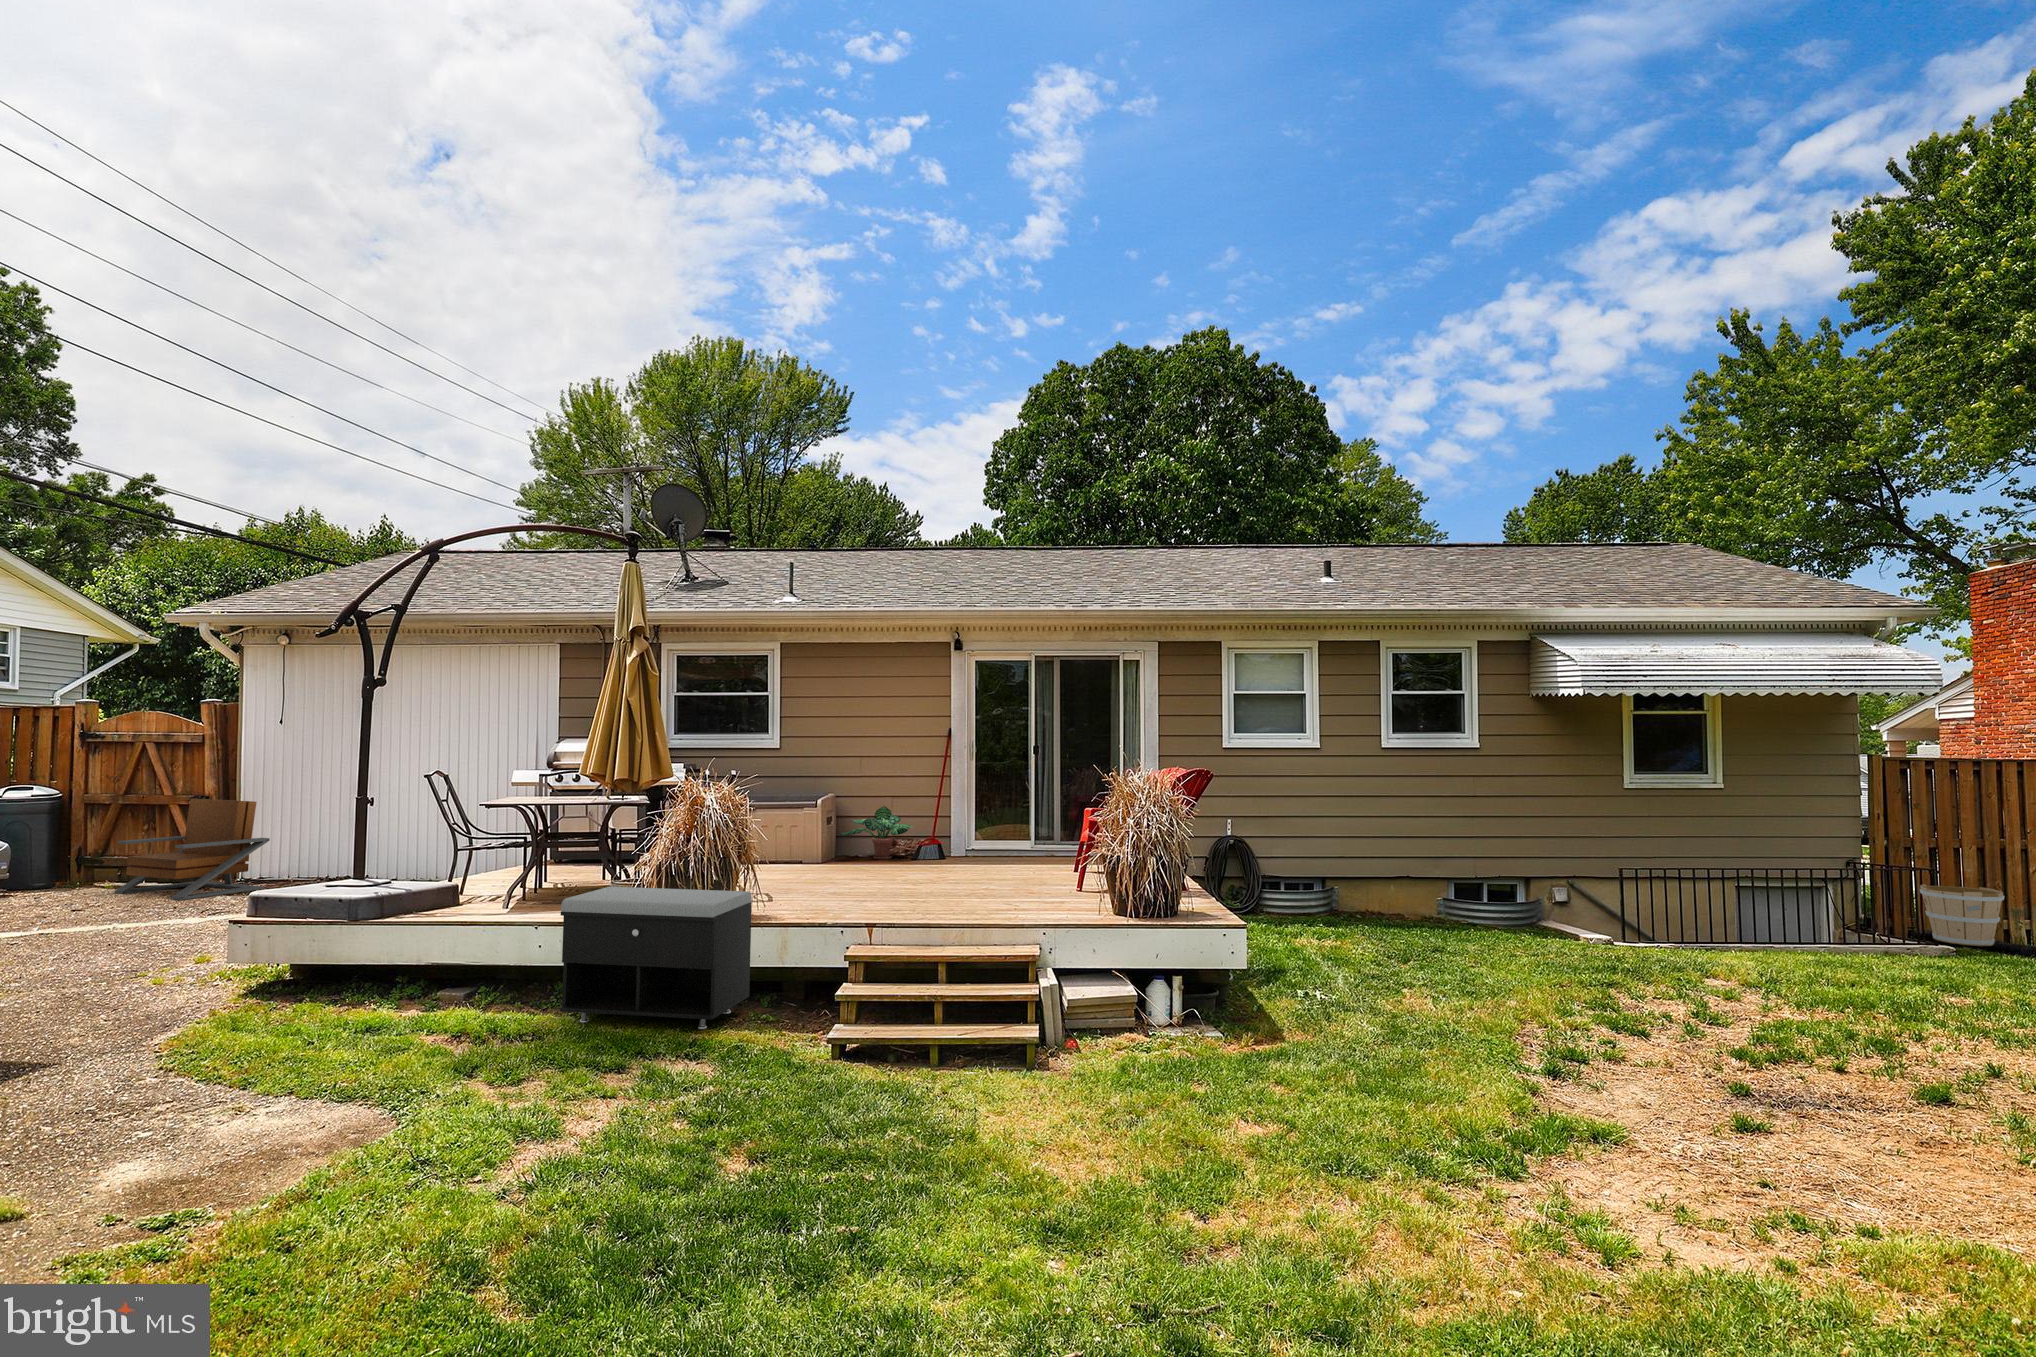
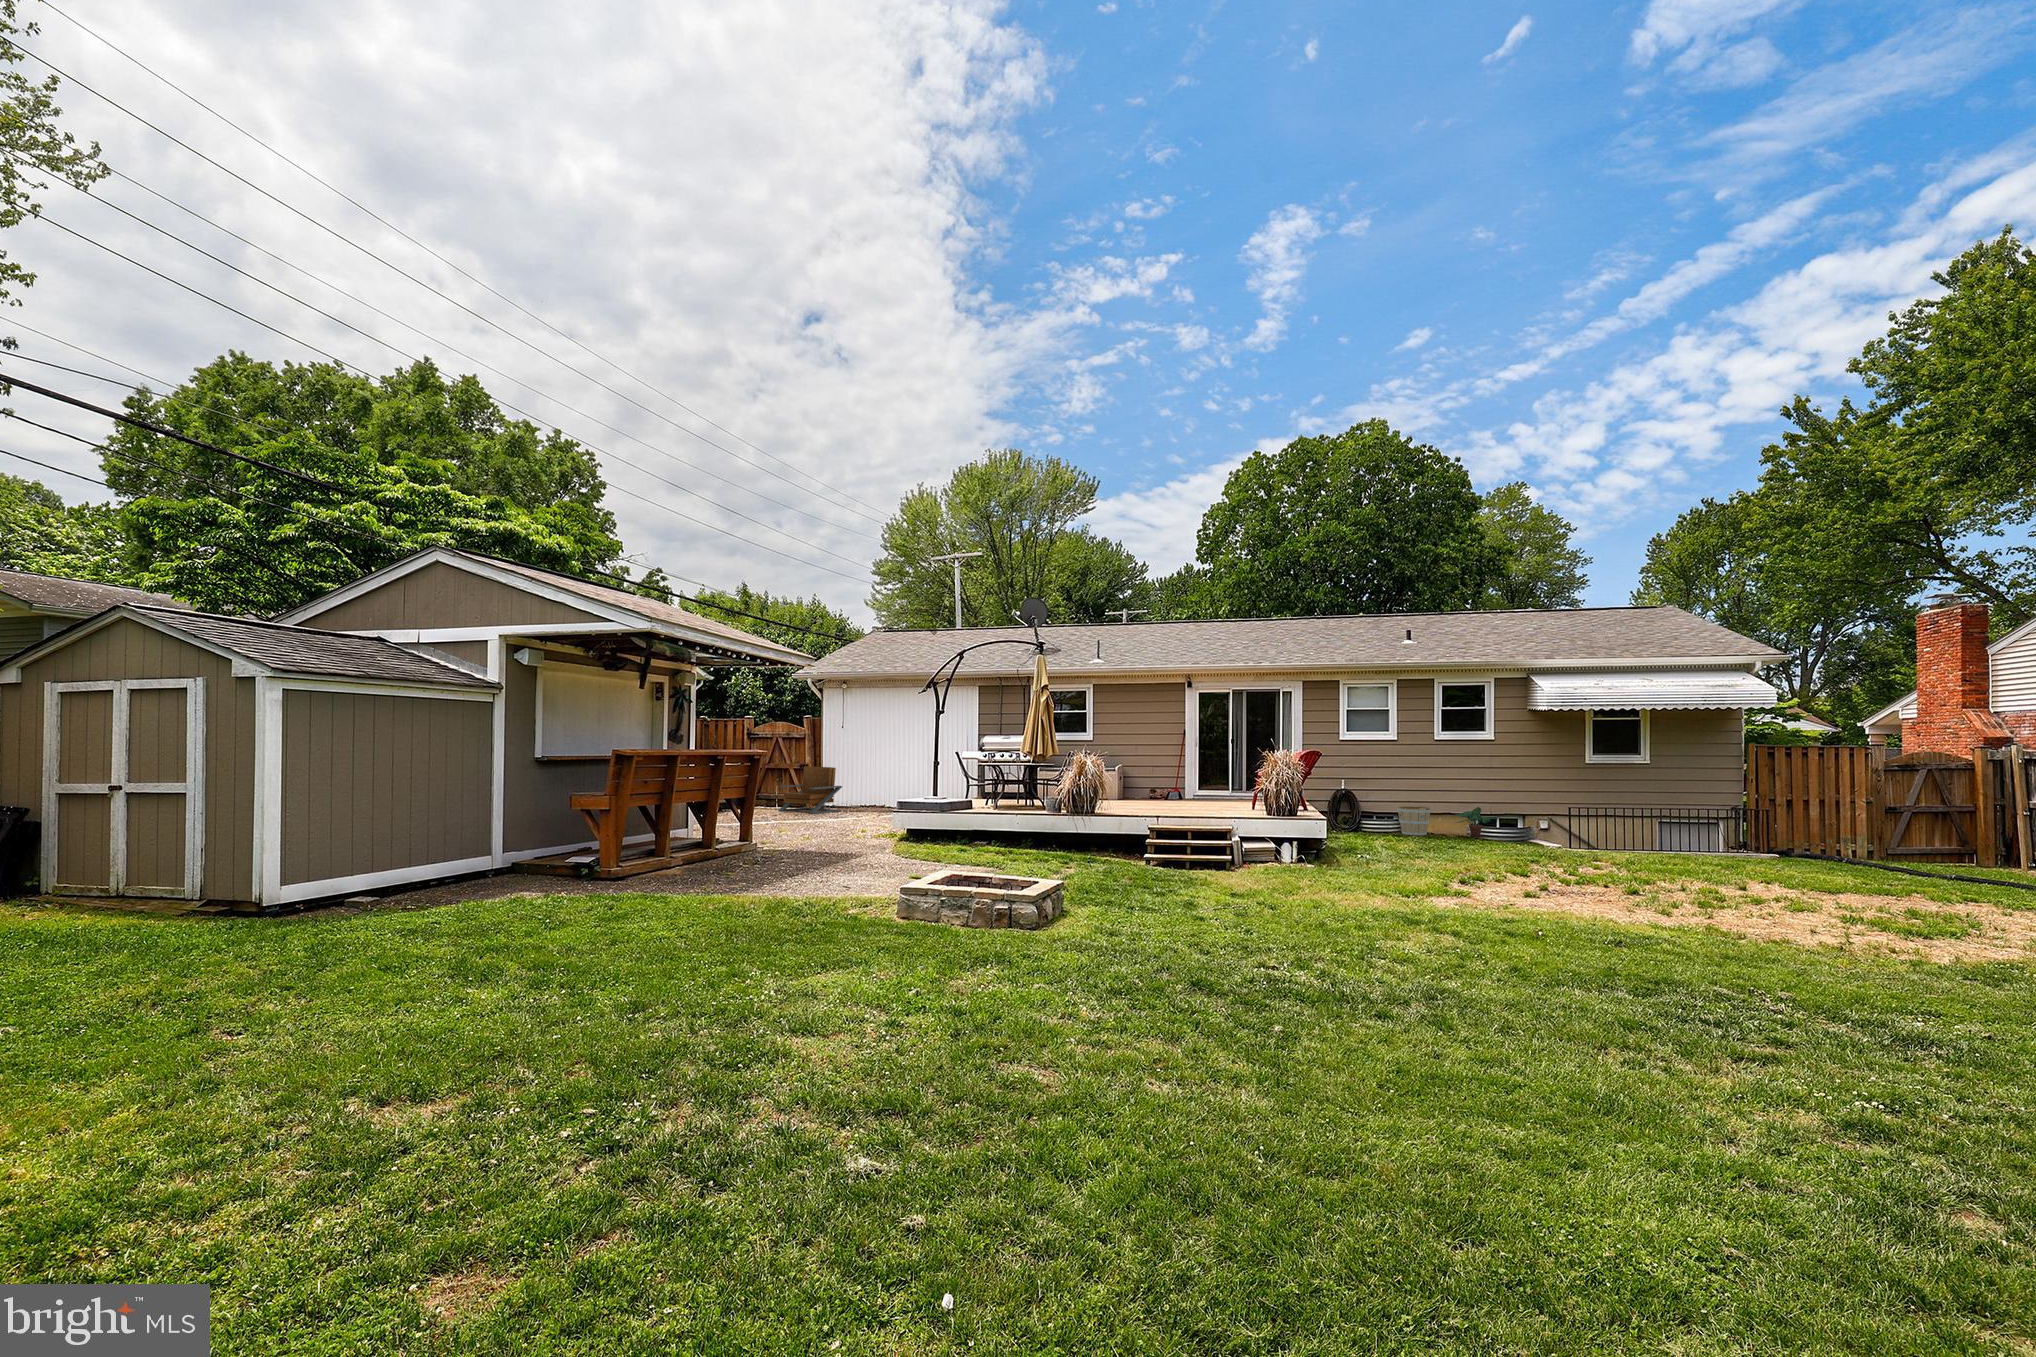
potted plant: present [840,806,912,859] -> present [1457,807,1496,837]
wooden bucket: present [1920,884,2005,946] -> present [1397,806,1431,836]
storage bench: present [560,887,752,1029] -> none [1035,799,1107,854]

